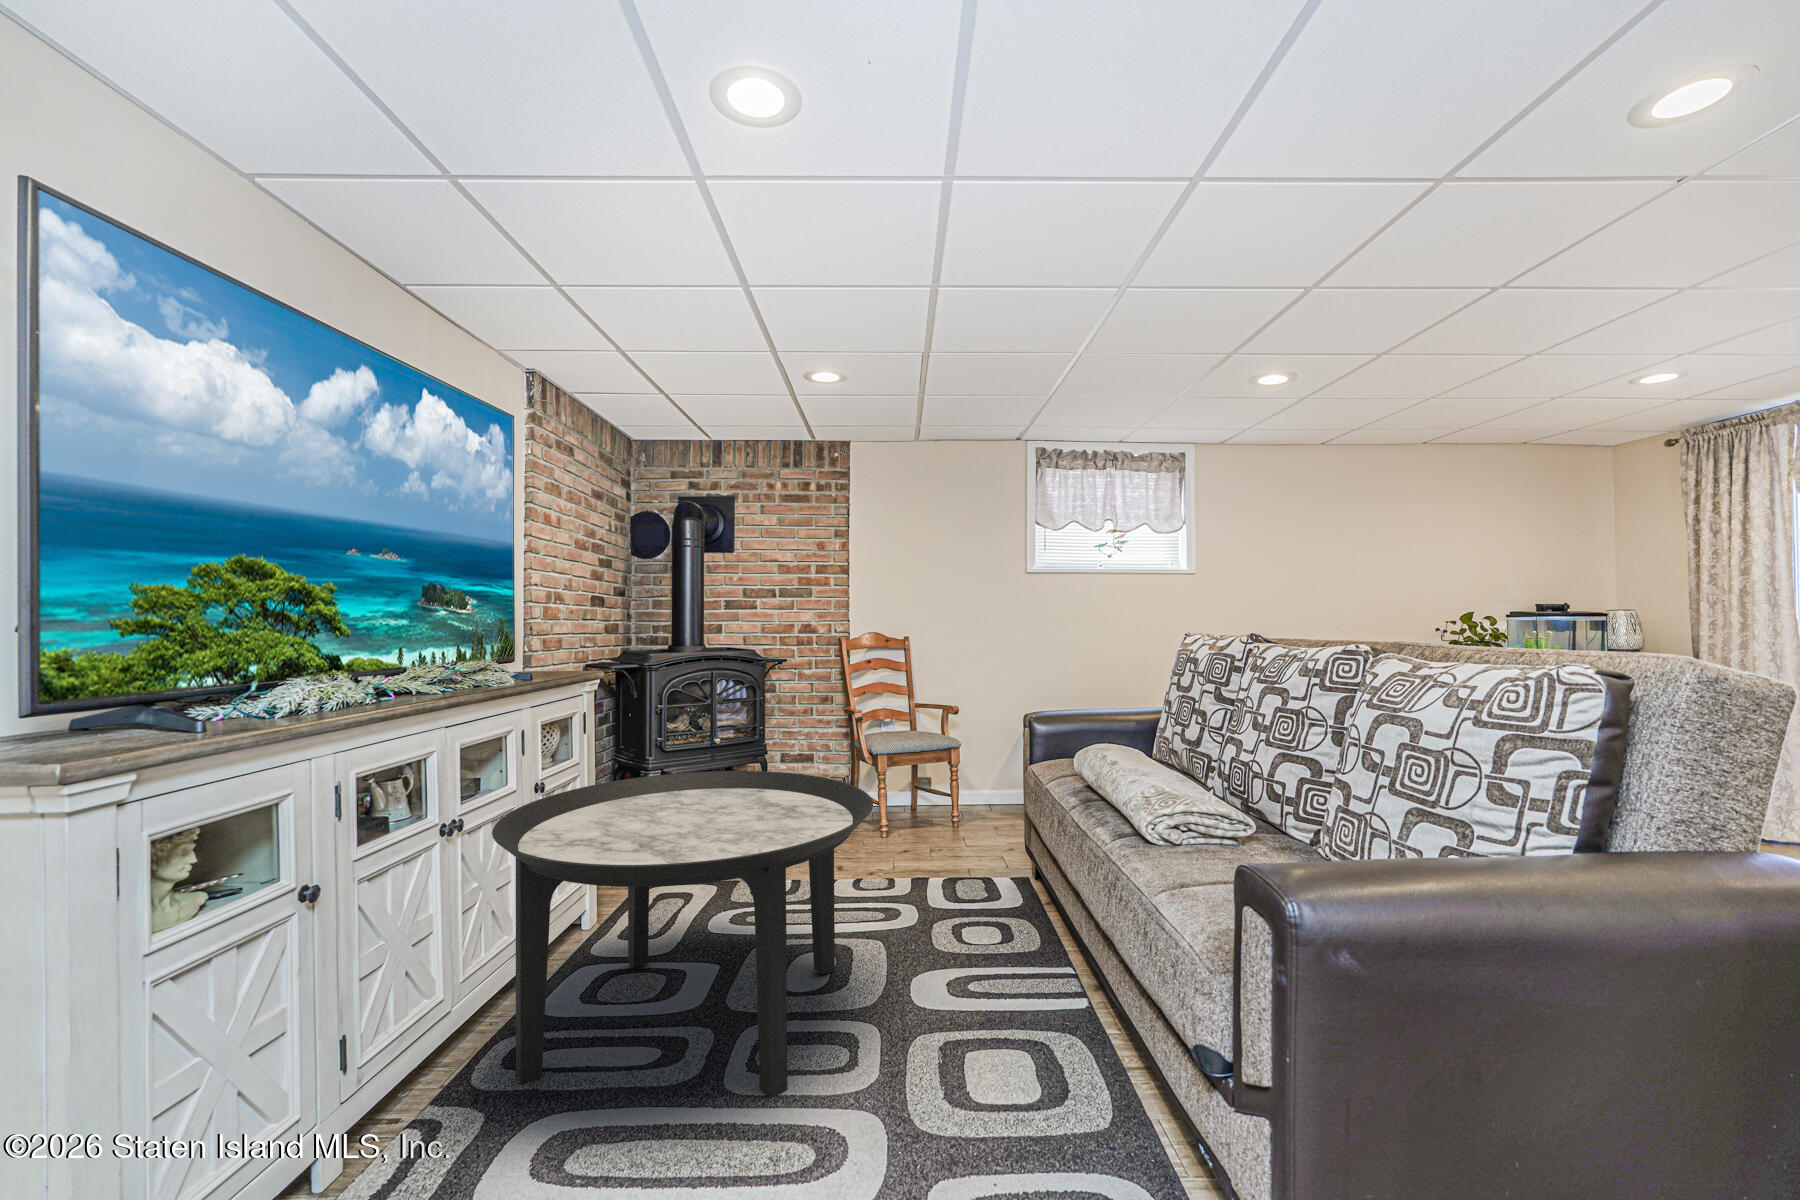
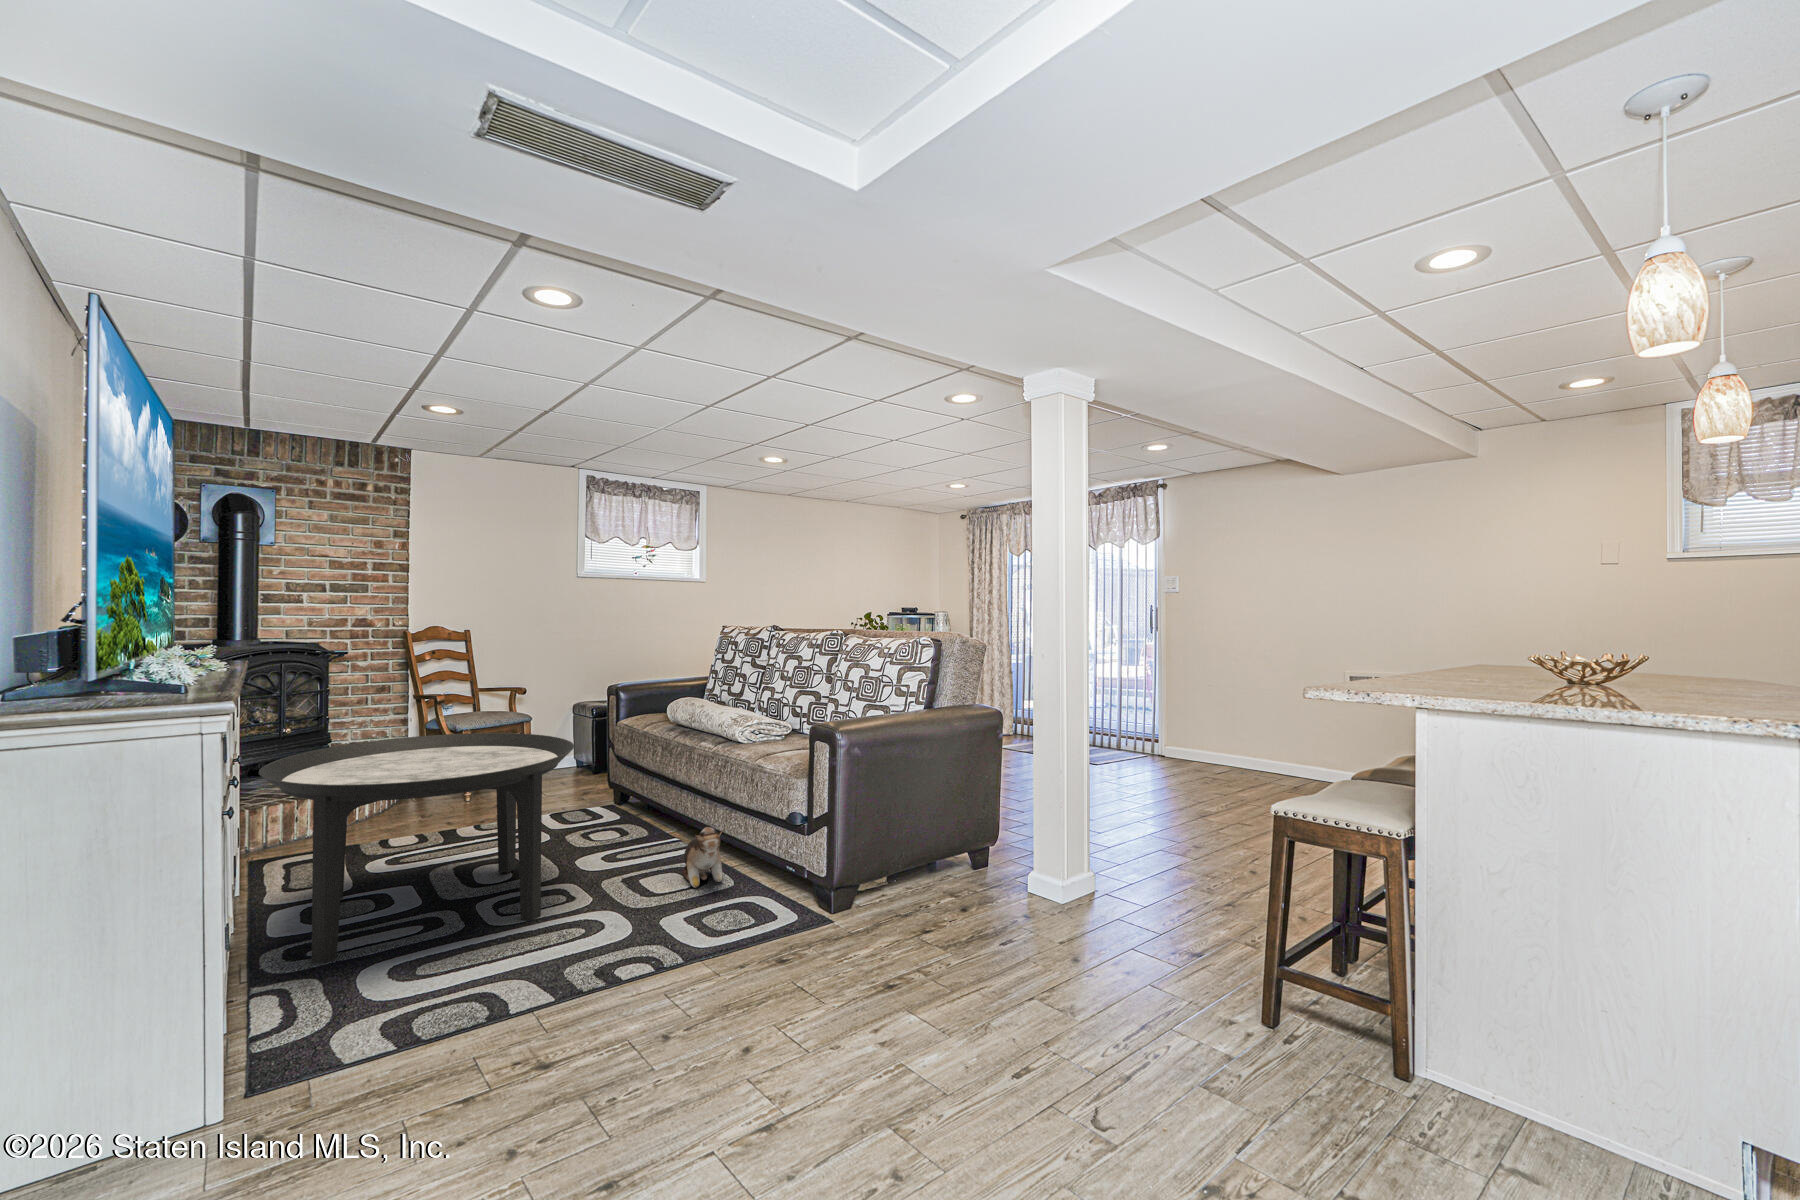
plush toy: none [1022,1008,1092,1117] -> present [683,827,723,888]

